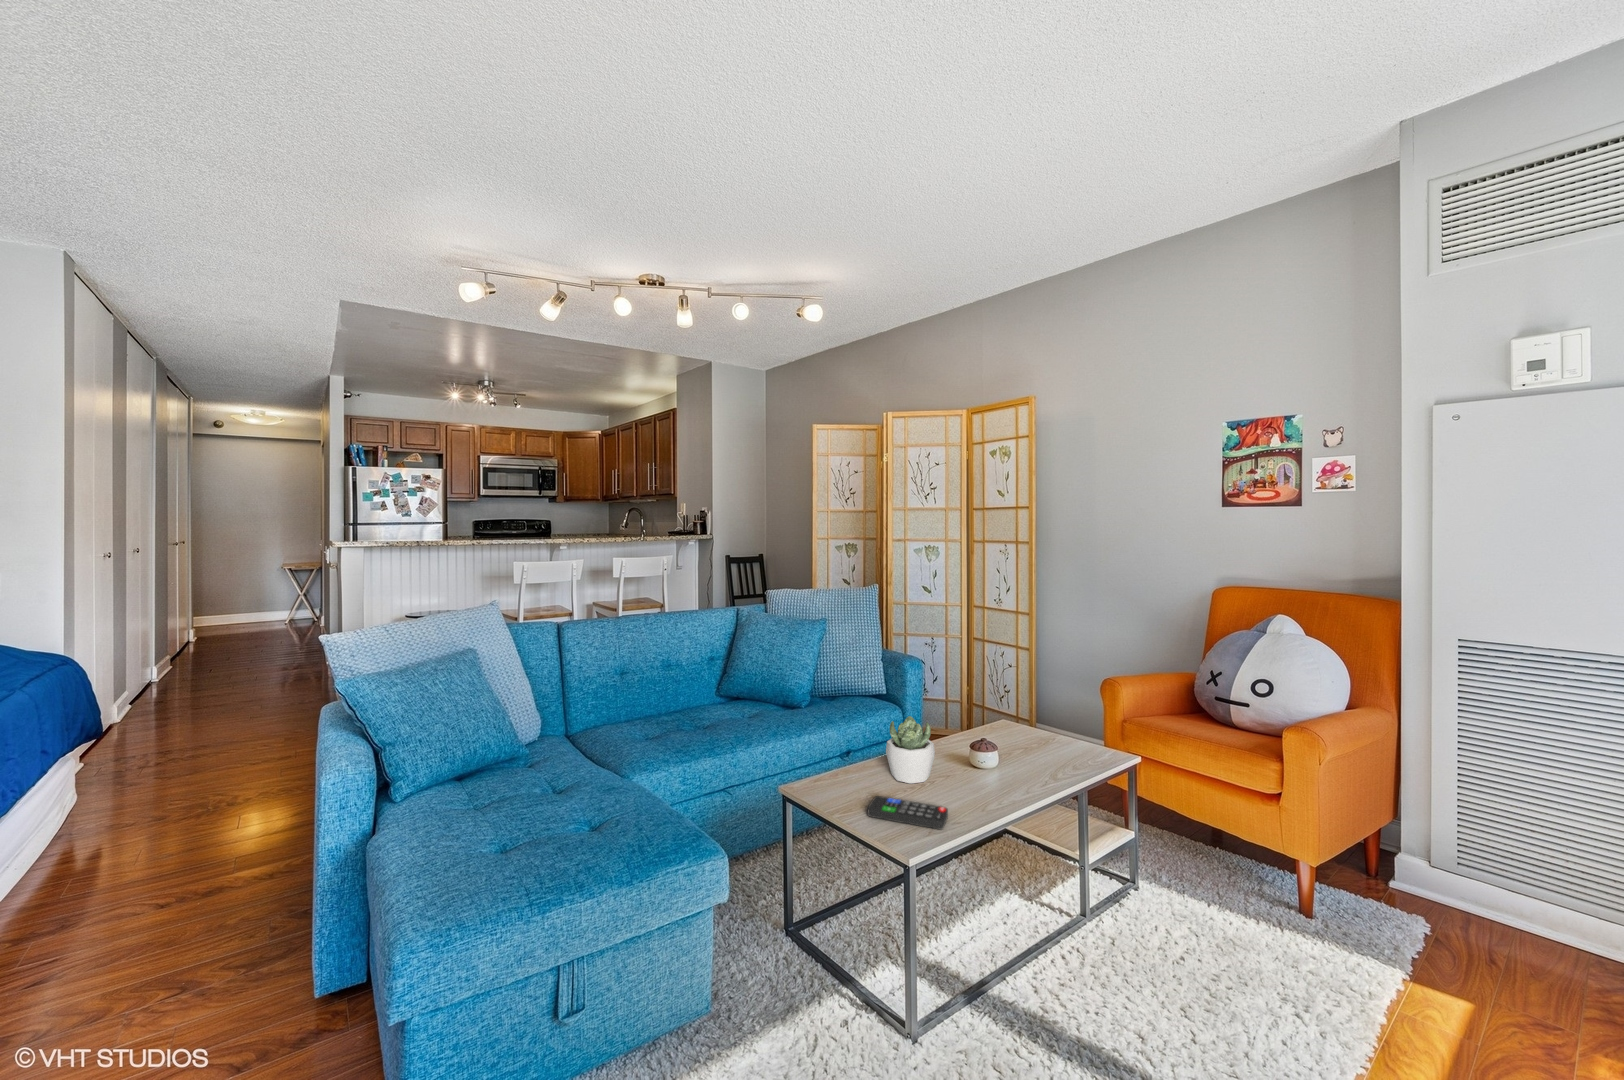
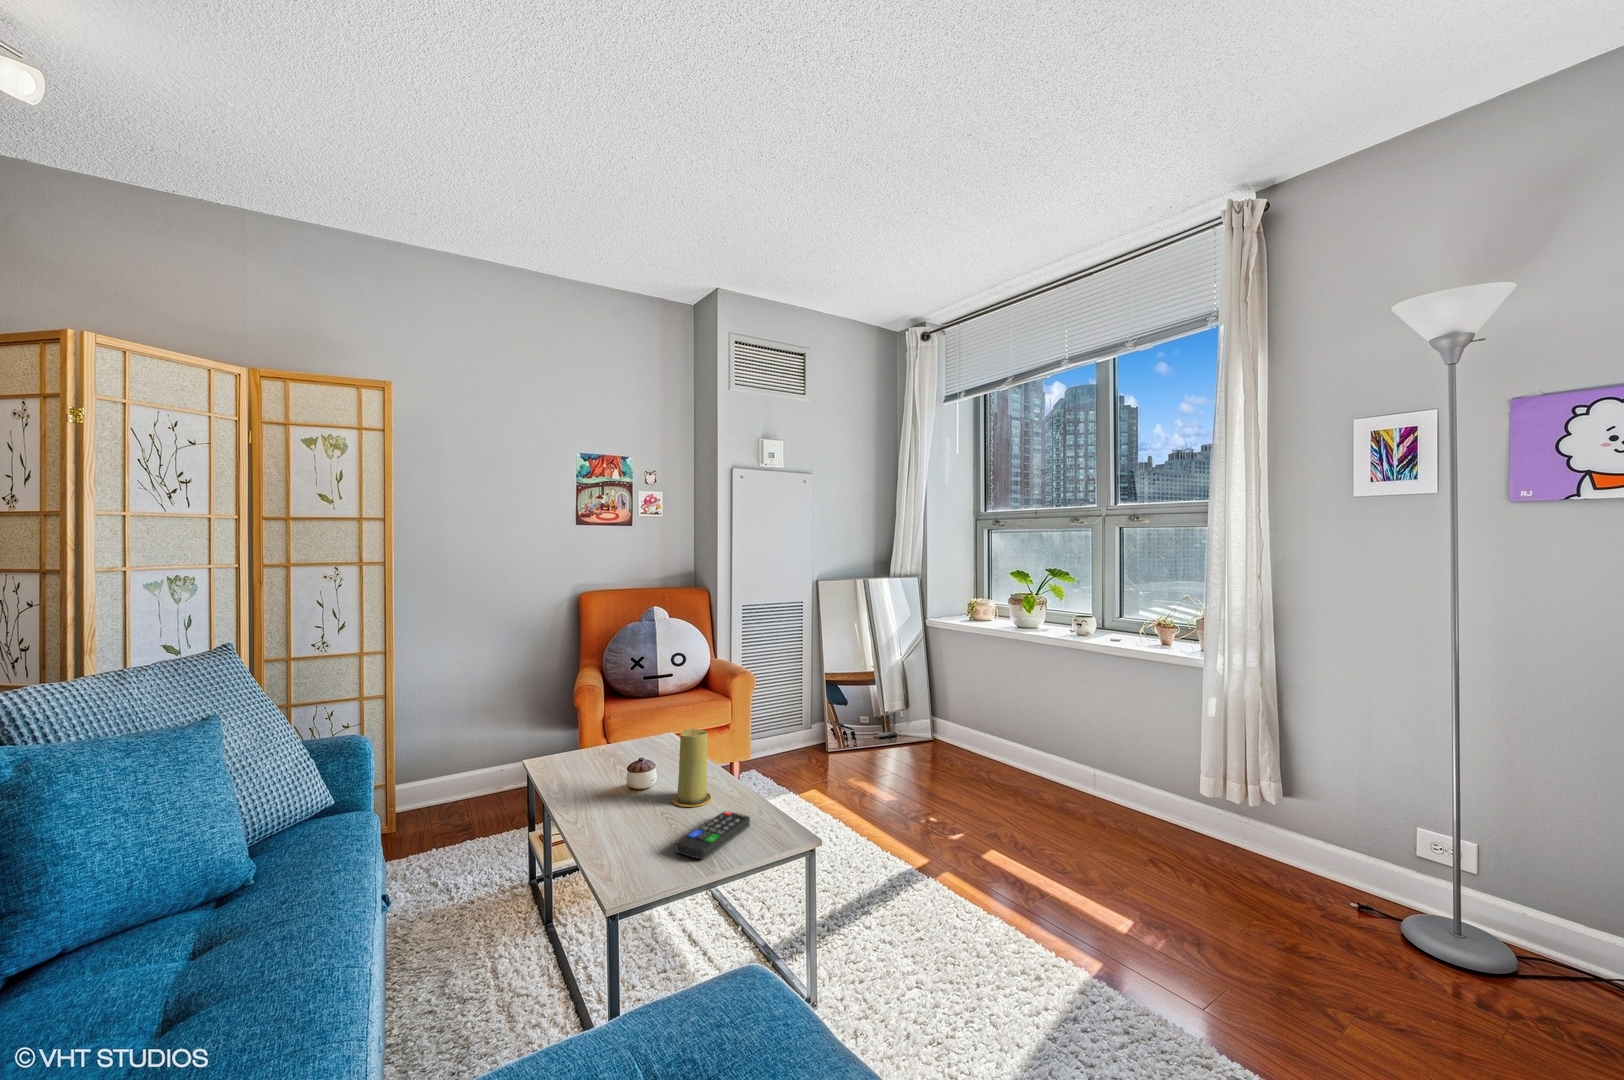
succulent plant: present [886,716,935,784] -> none [596,752,654,834]
candle: none [956,726,995,802] -> present [672,729,711,807]

